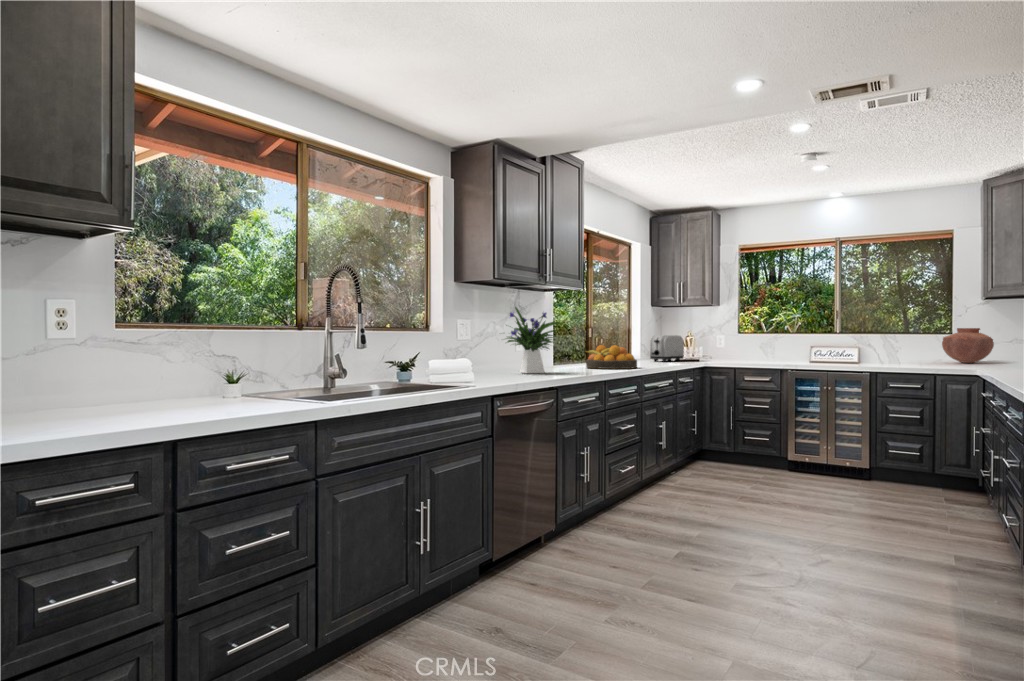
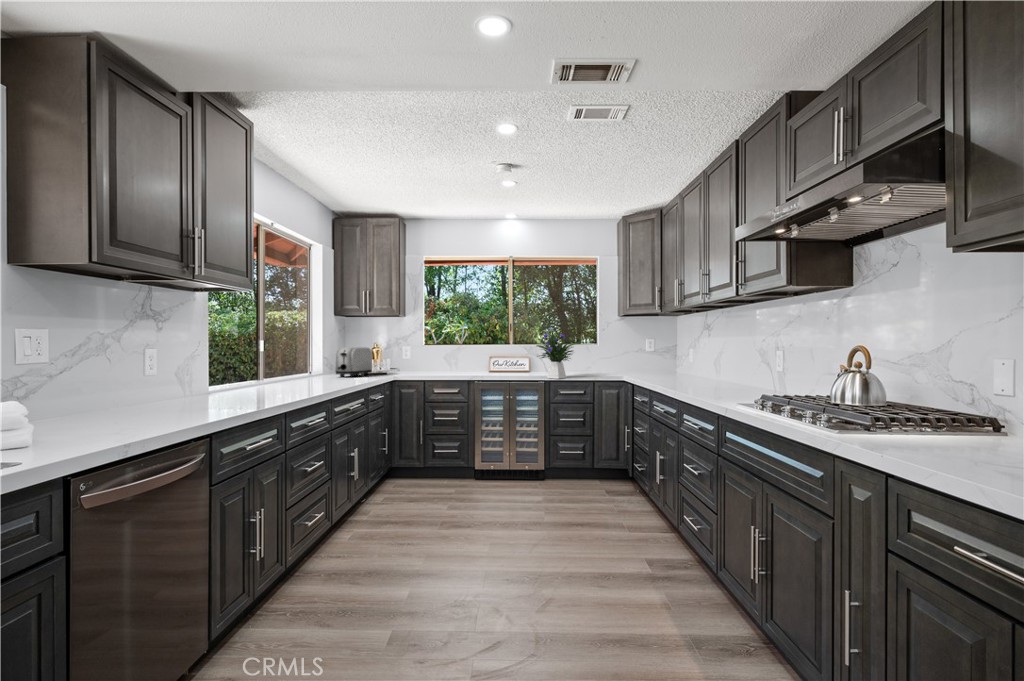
flower arrangement: present [506,307,557,373] -> present [537,331,581,379]
vase: present [942,328,994,363] -> none [590,340,625,369]
fruit bowl: present [585,345,637,369] -> none [255,362,326,393]

